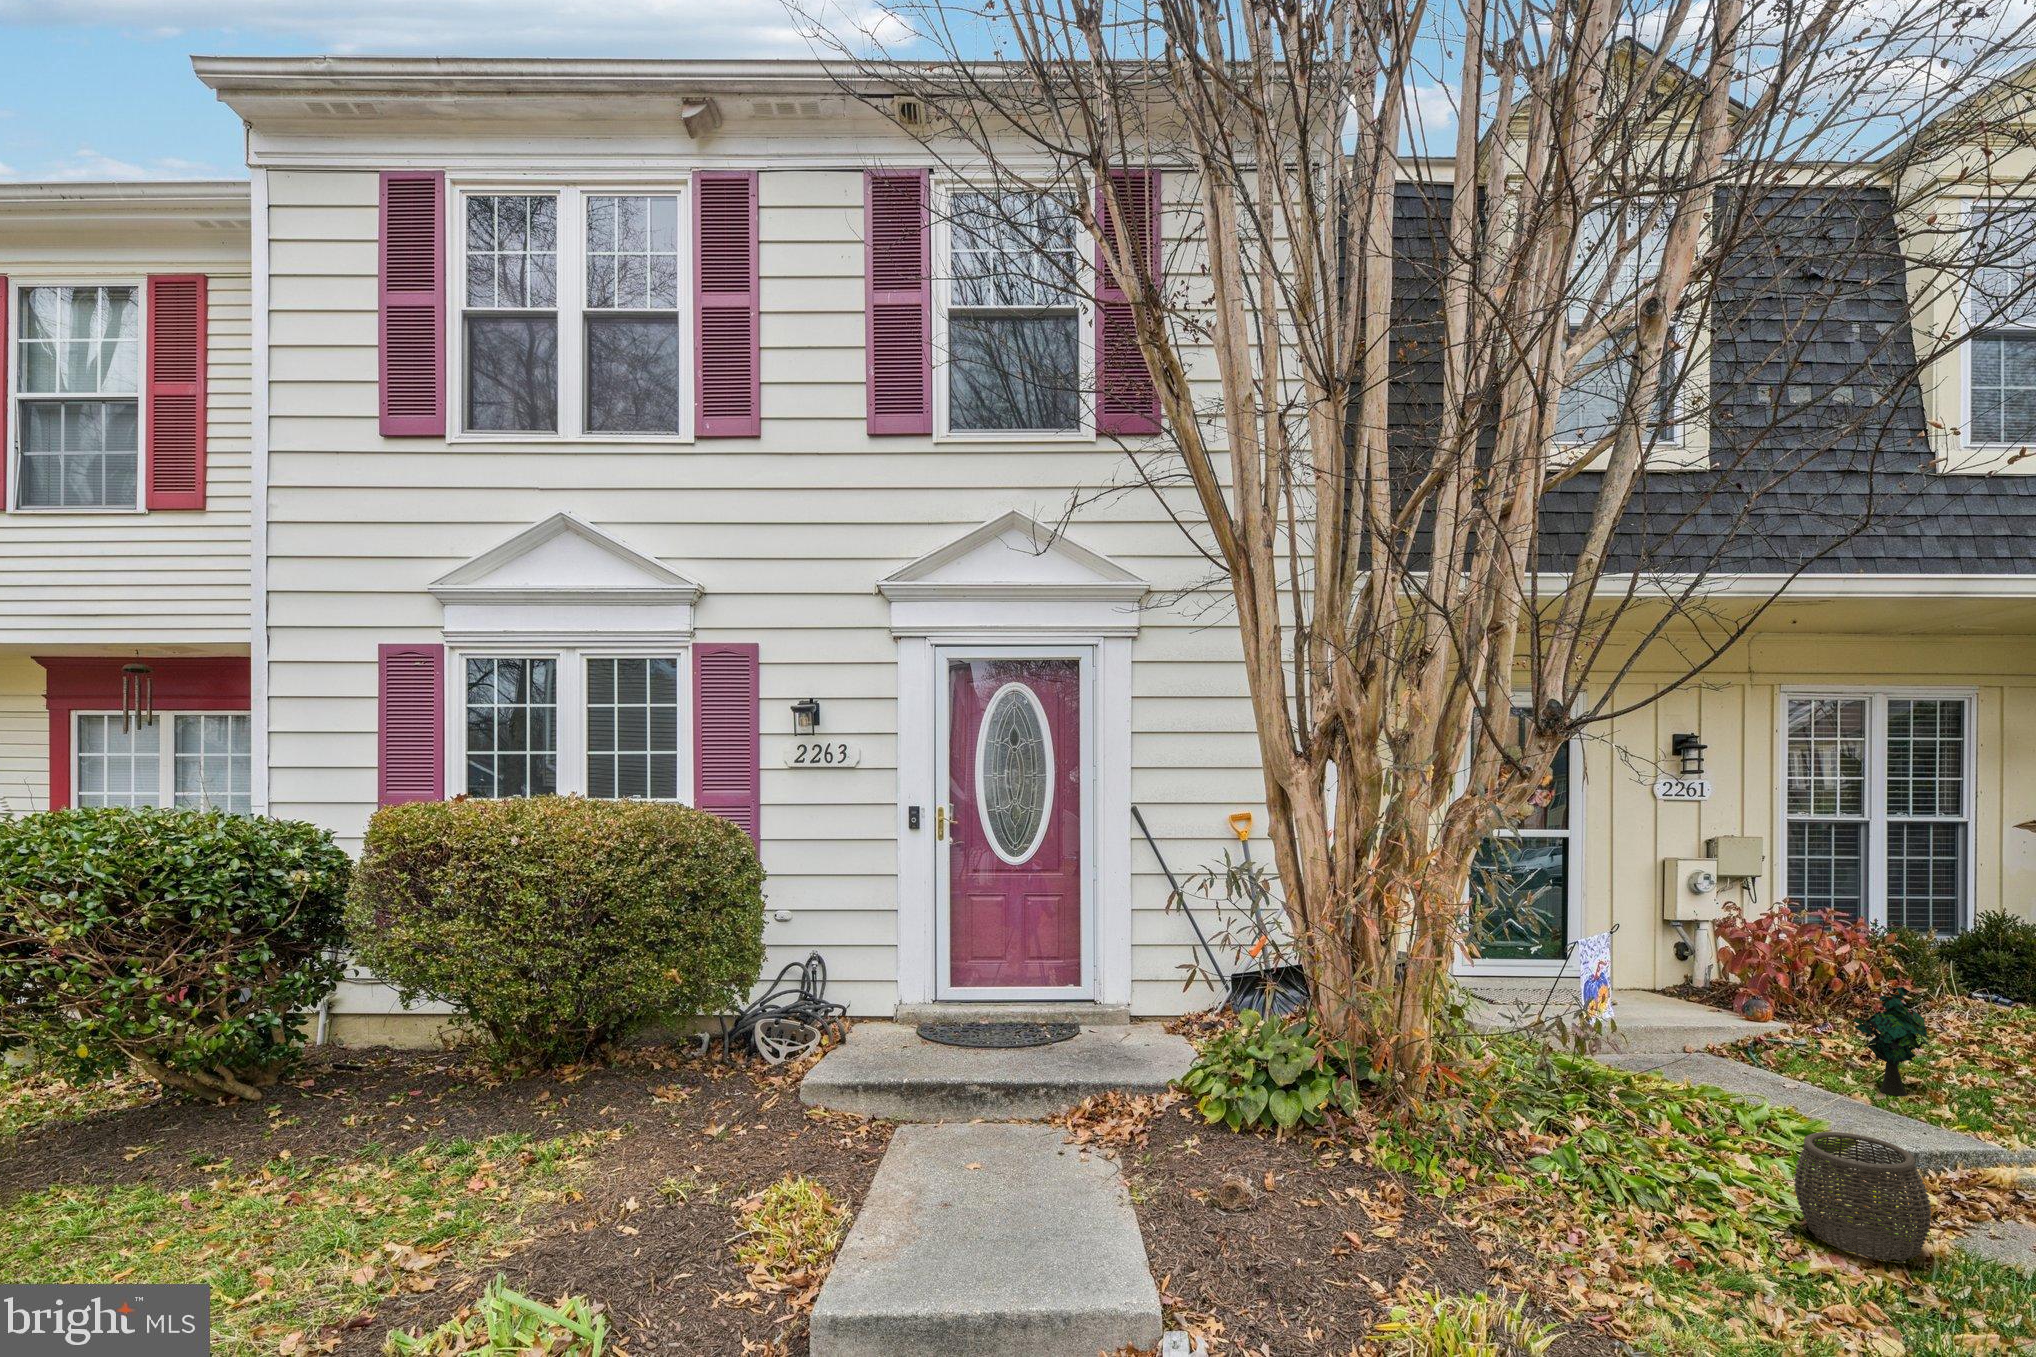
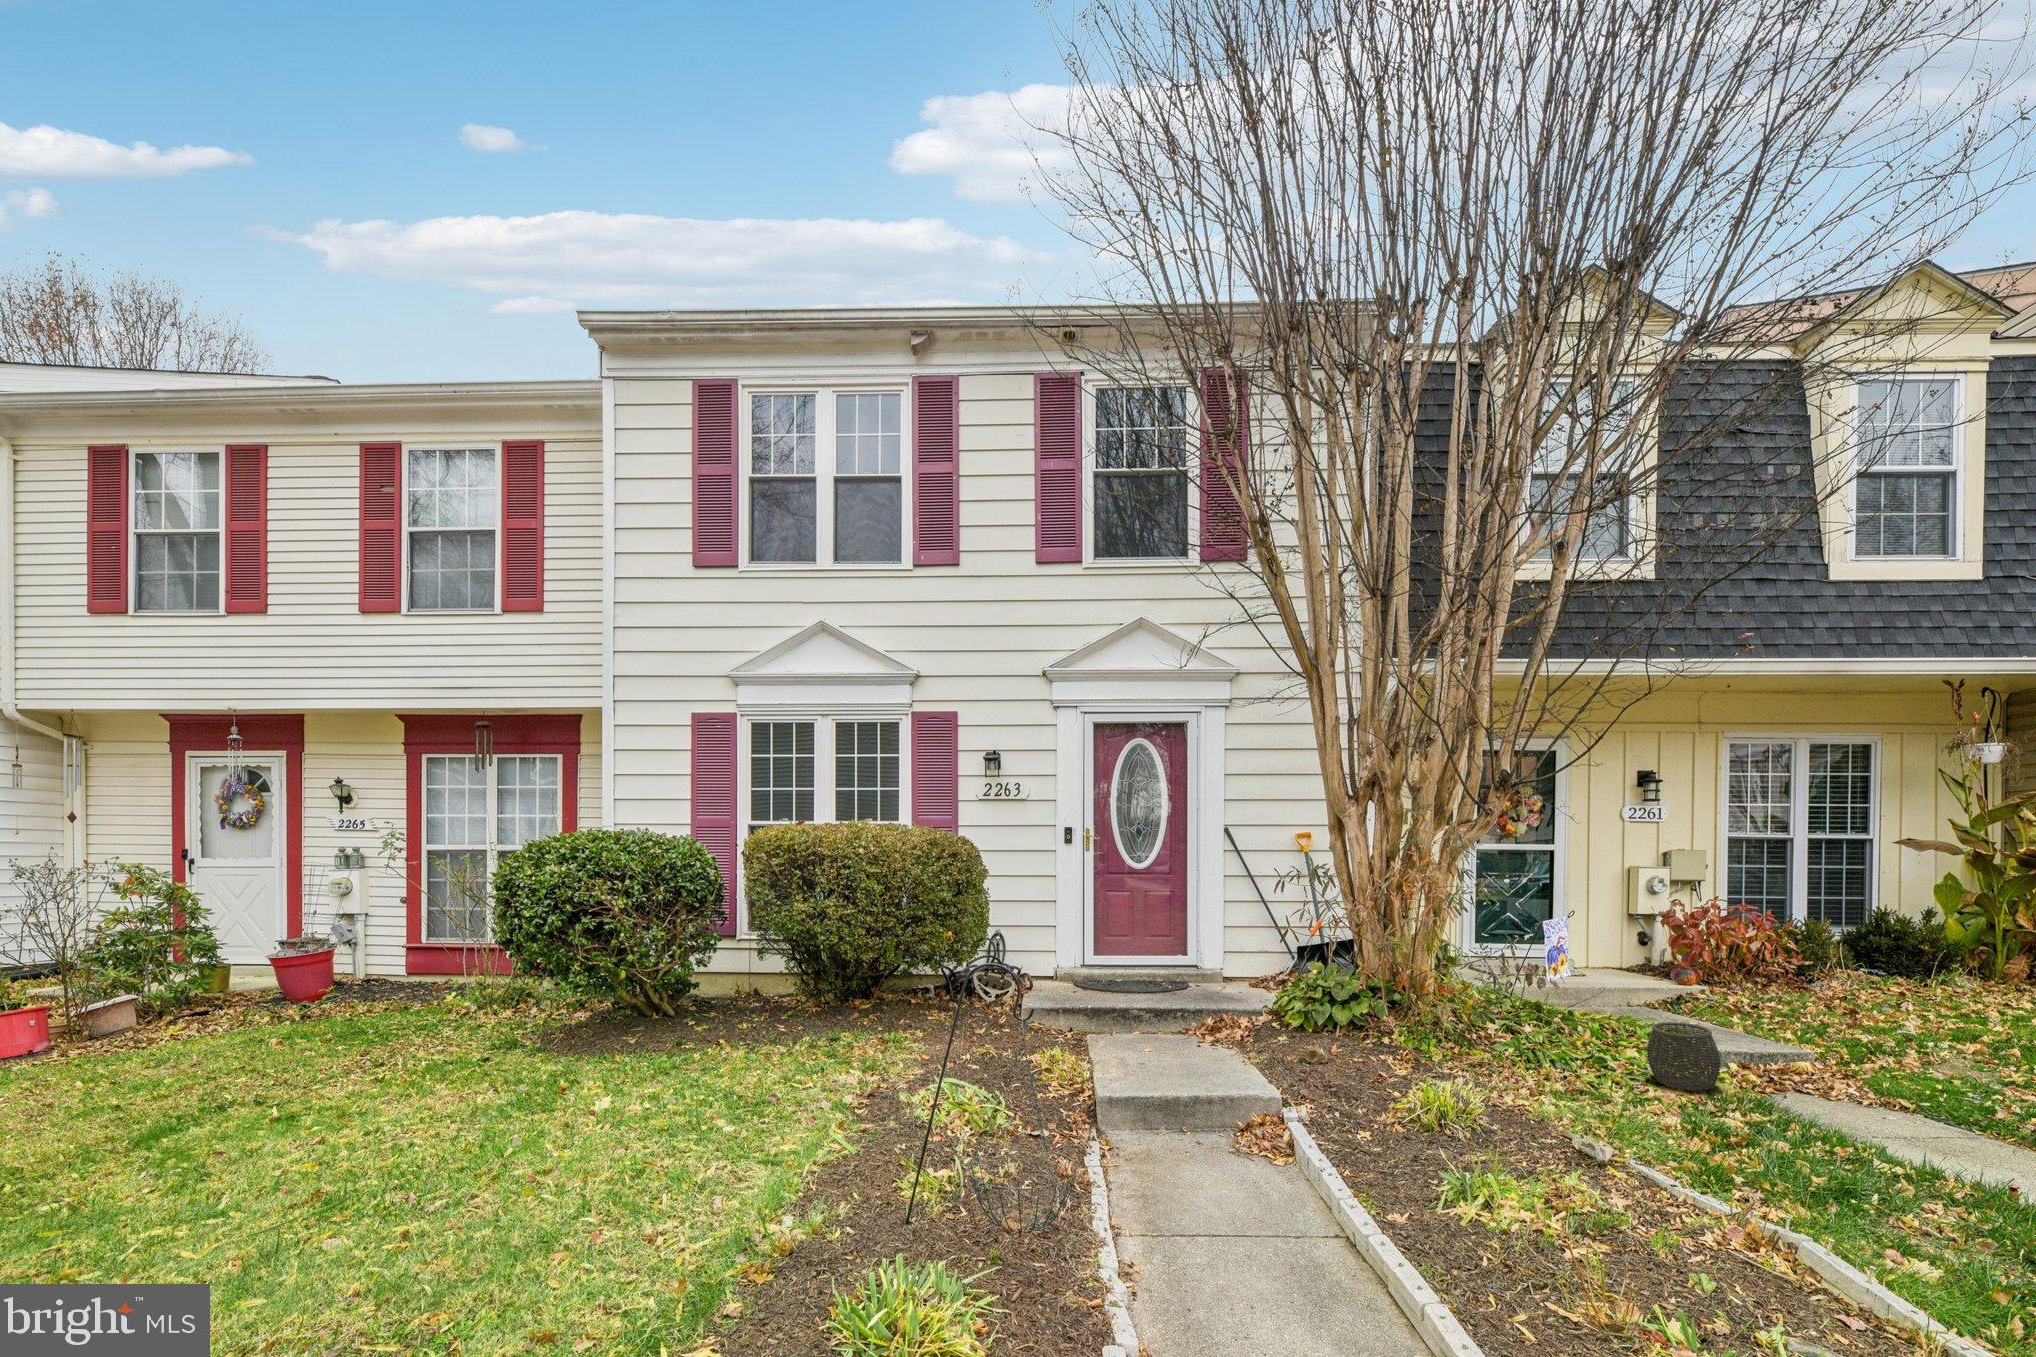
decorative plant: present [1852,987,1931,1096] -> none [1736,951,1787,1026]

